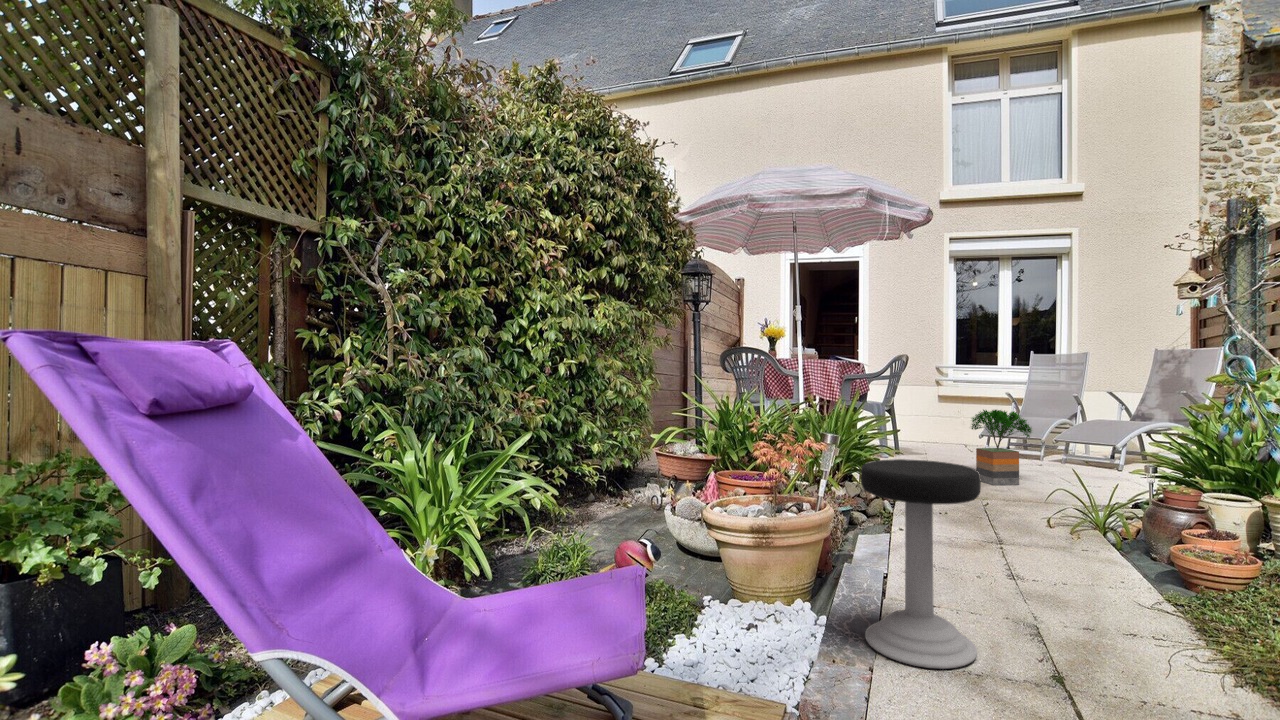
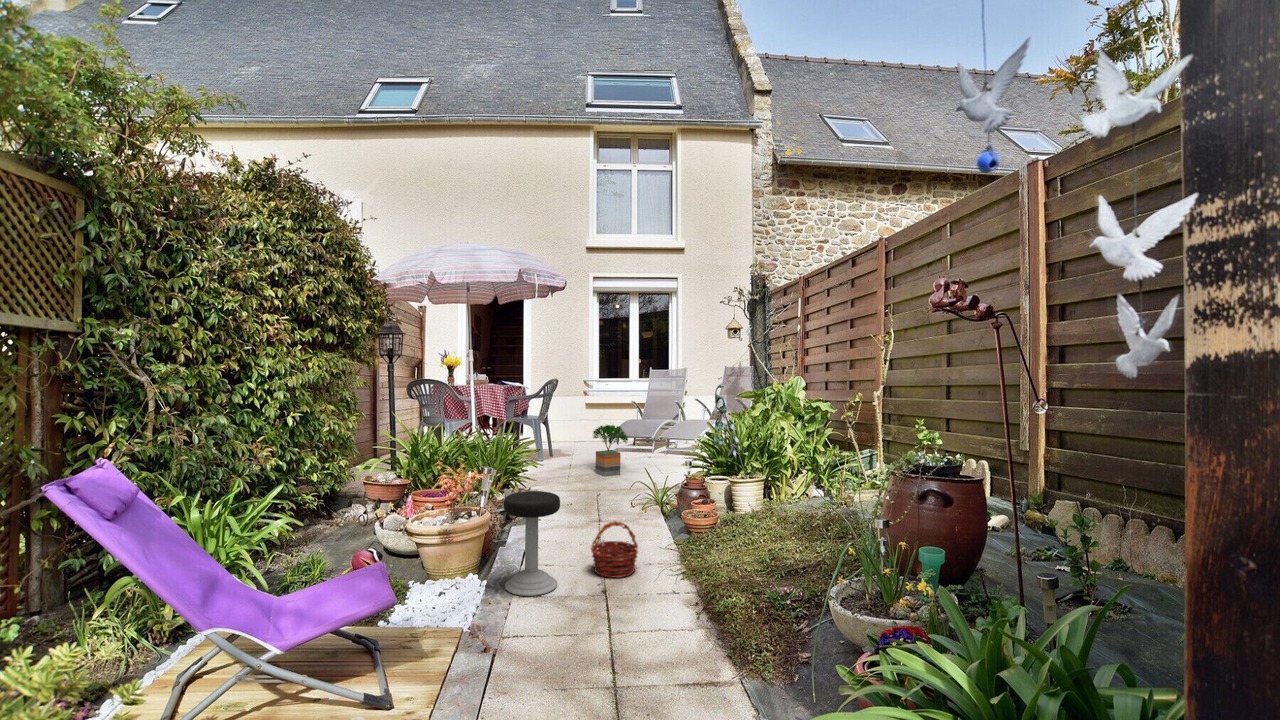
basket: none [1042,536,1165,661] -> present [591,521,638,578]

